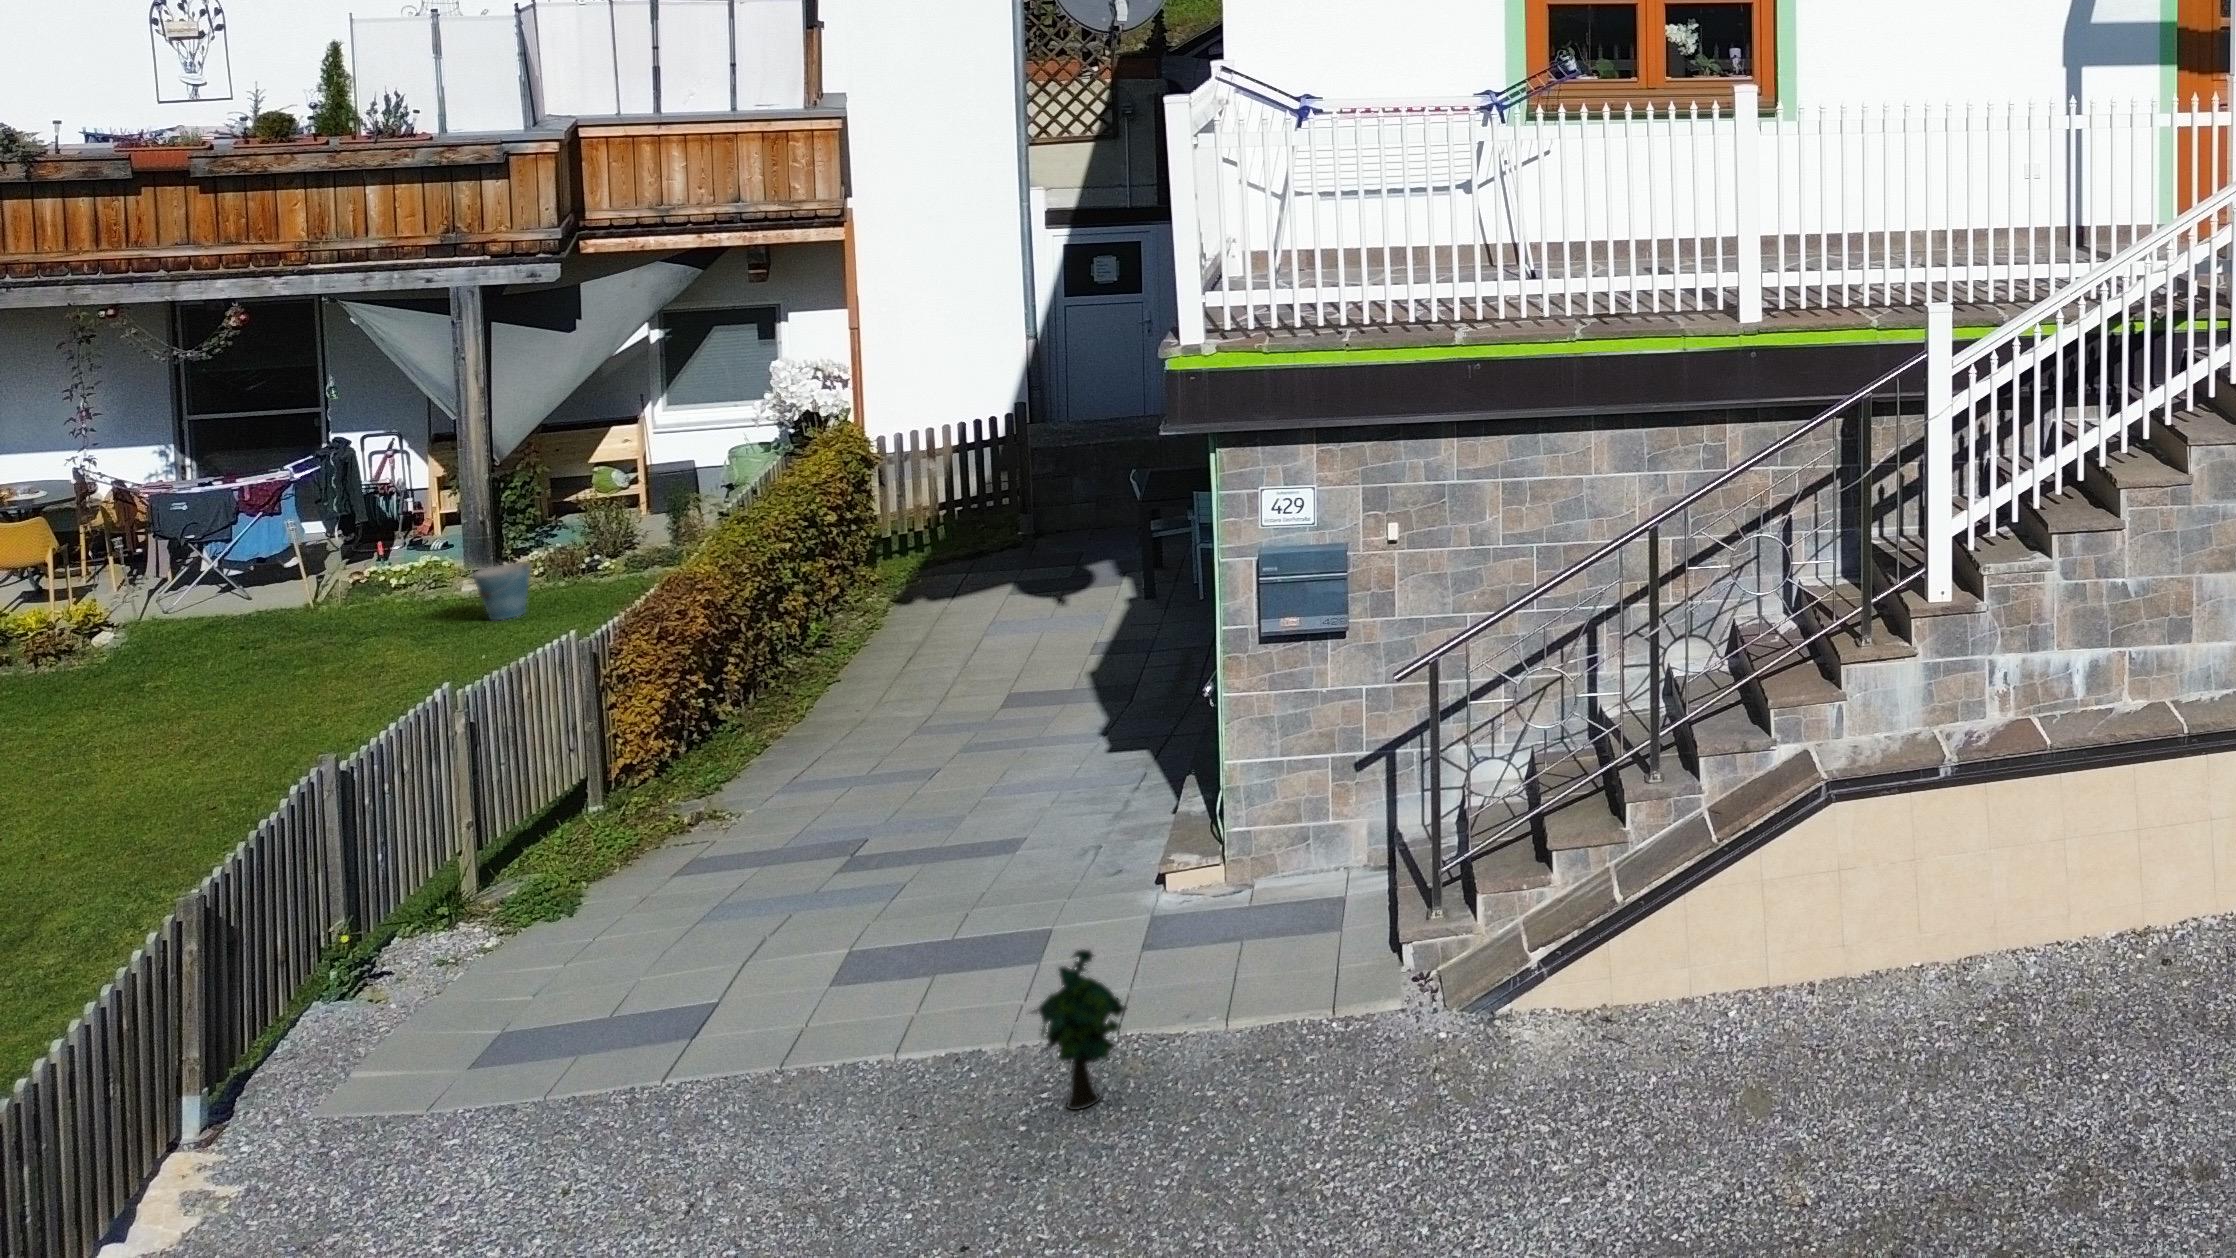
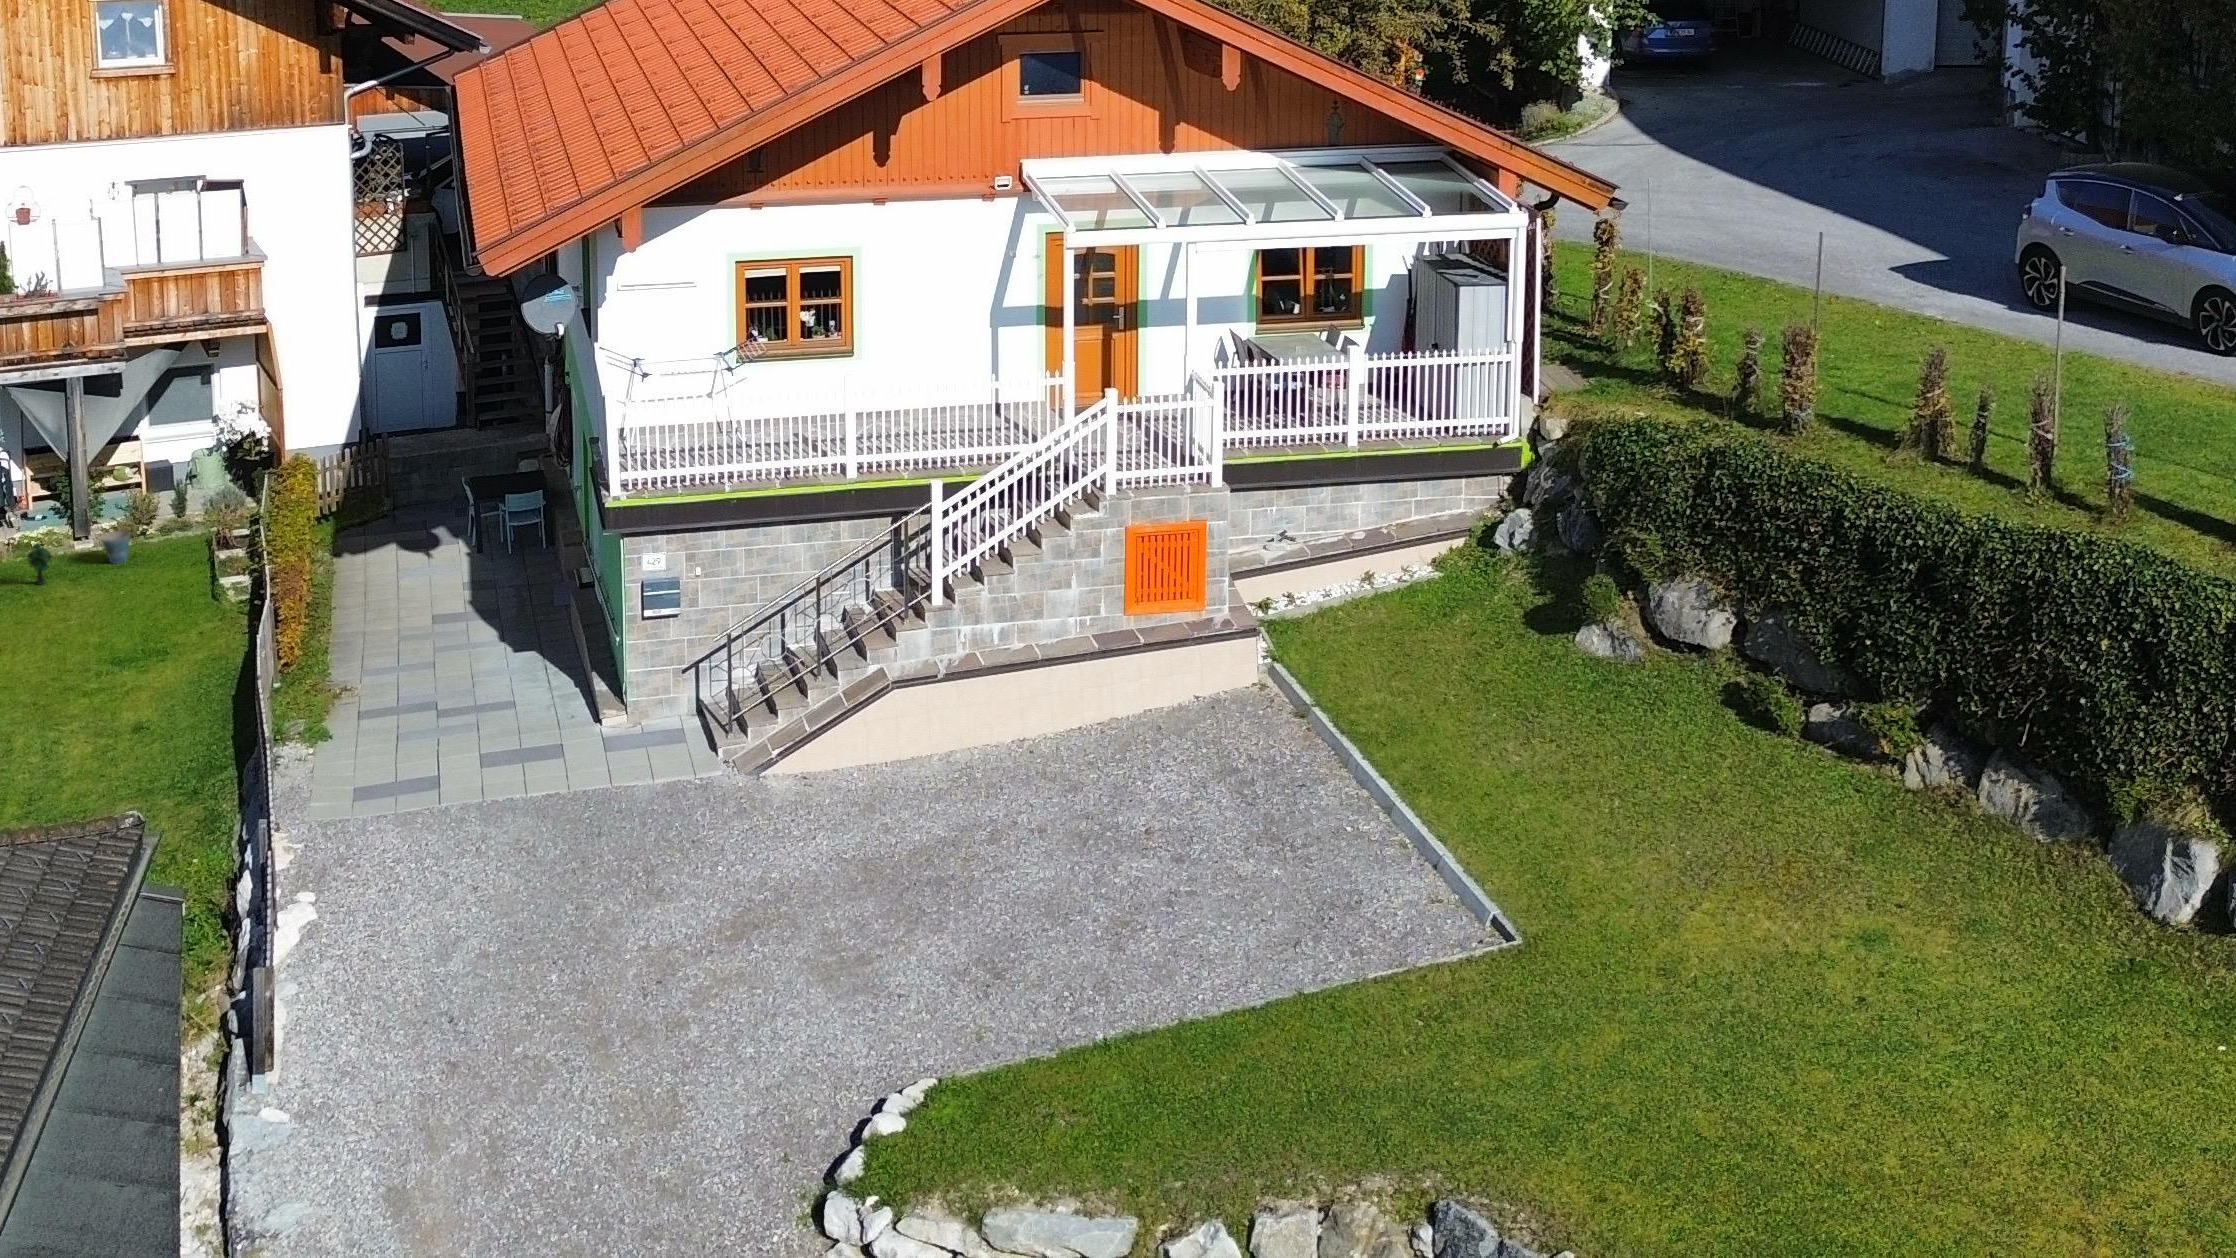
decorative plant: present [1032,950,1126,1110] -> present [27,539,52,585]

